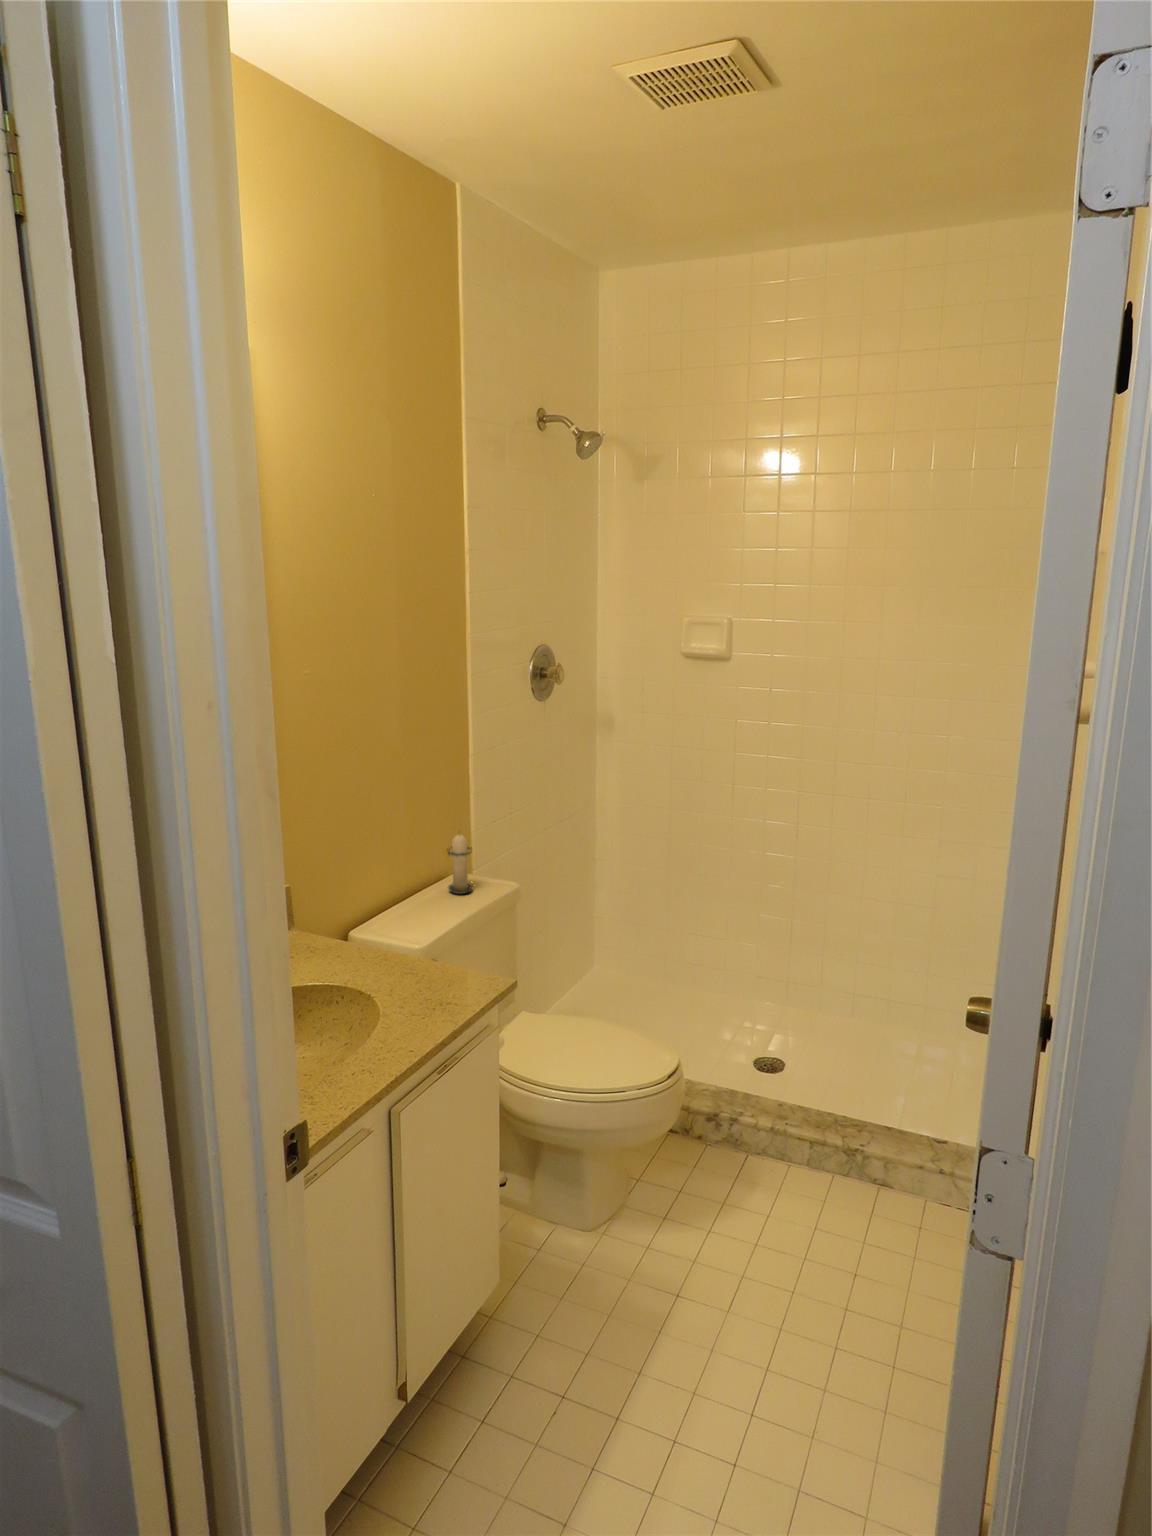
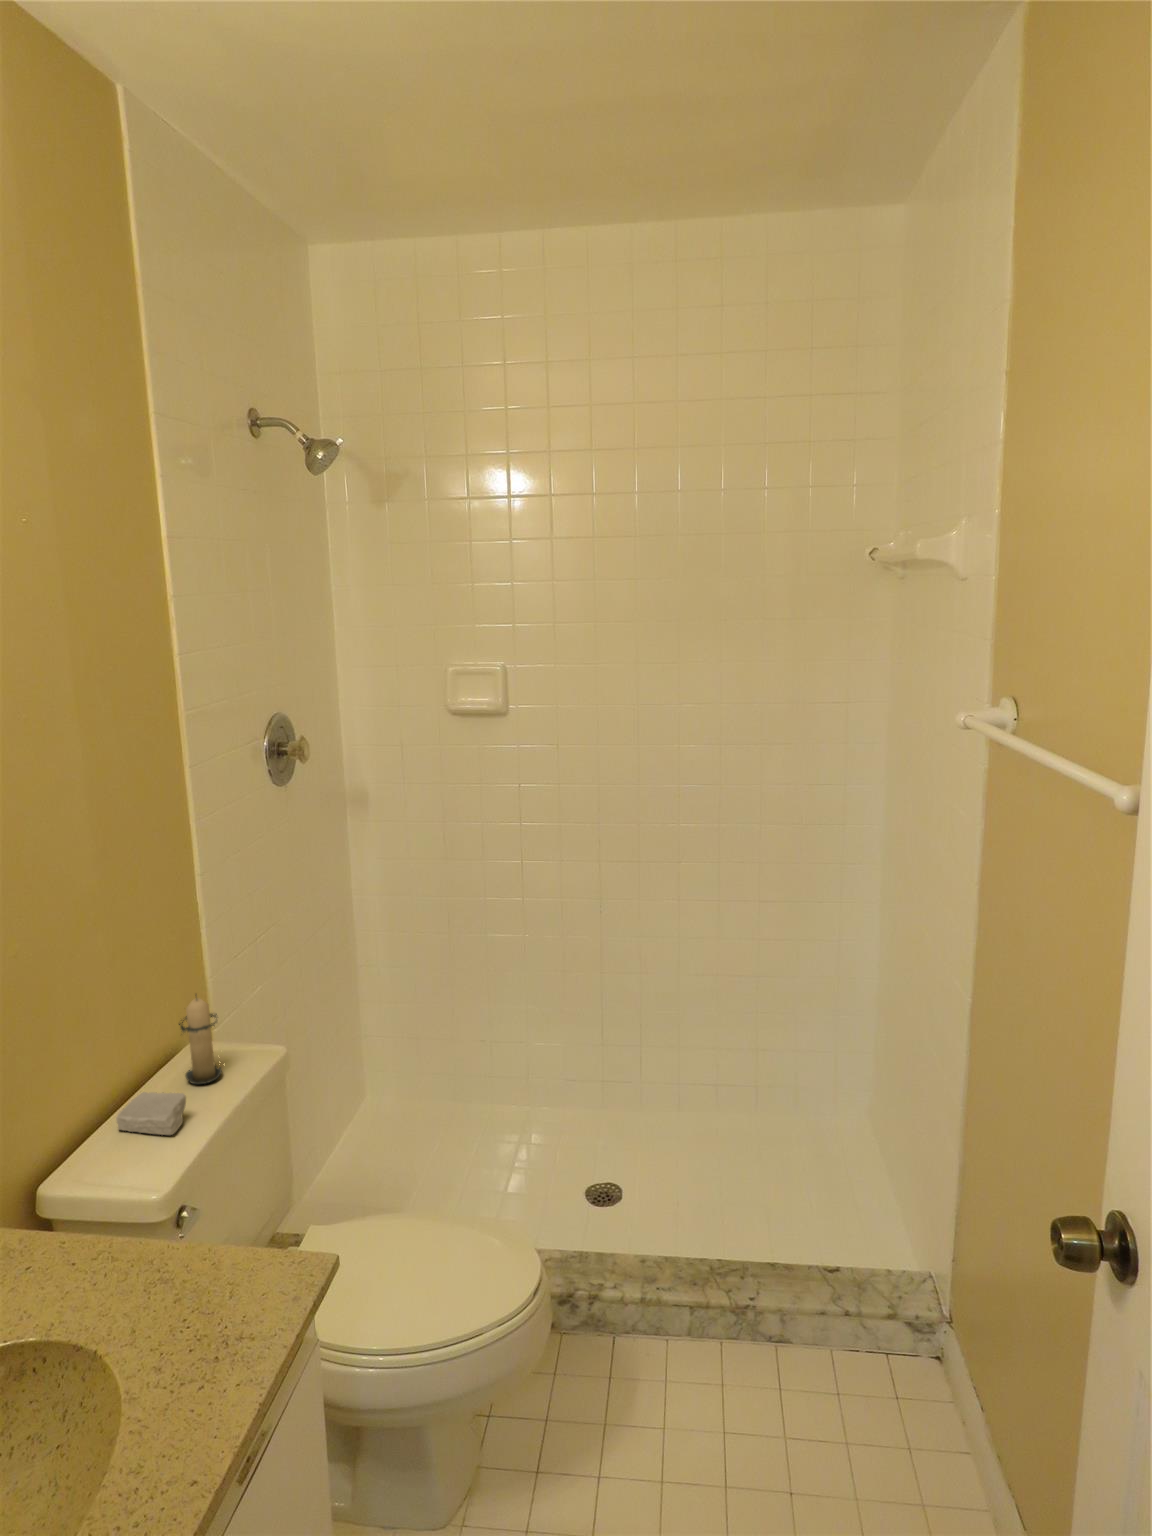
soap bar: none [401,889,445,917] -> present [116,1092,186,1135]

